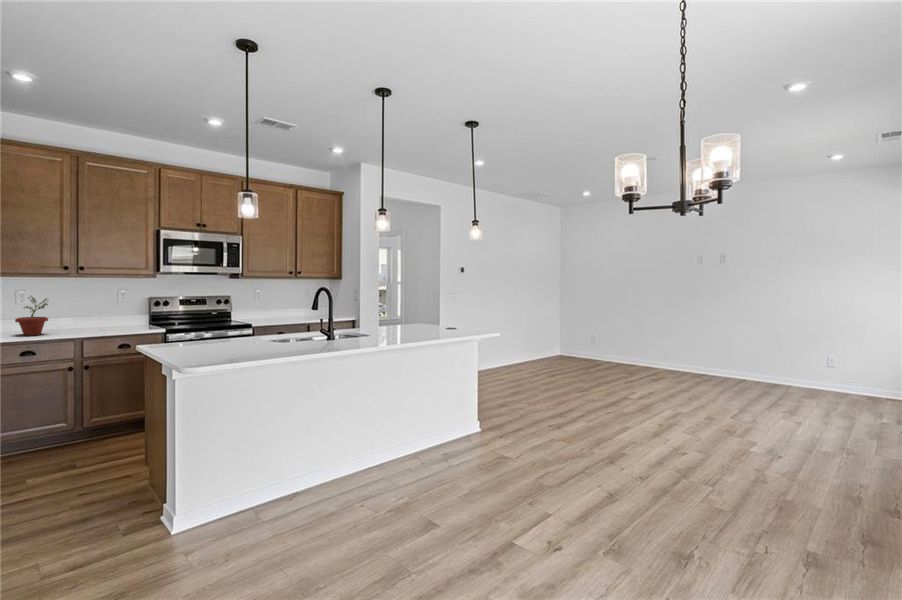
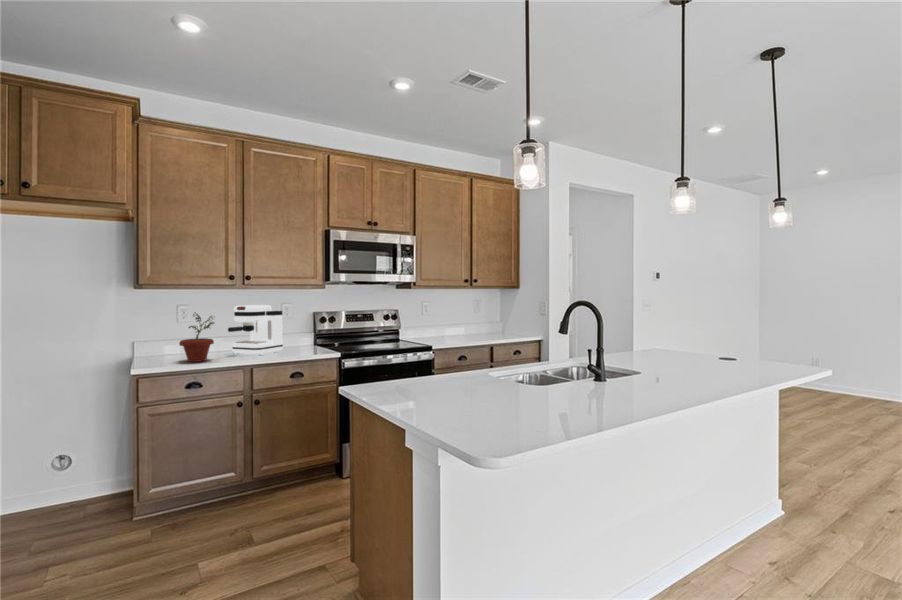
coffee maker: none [63,290,117,330] -> present [228,305,283,355]

